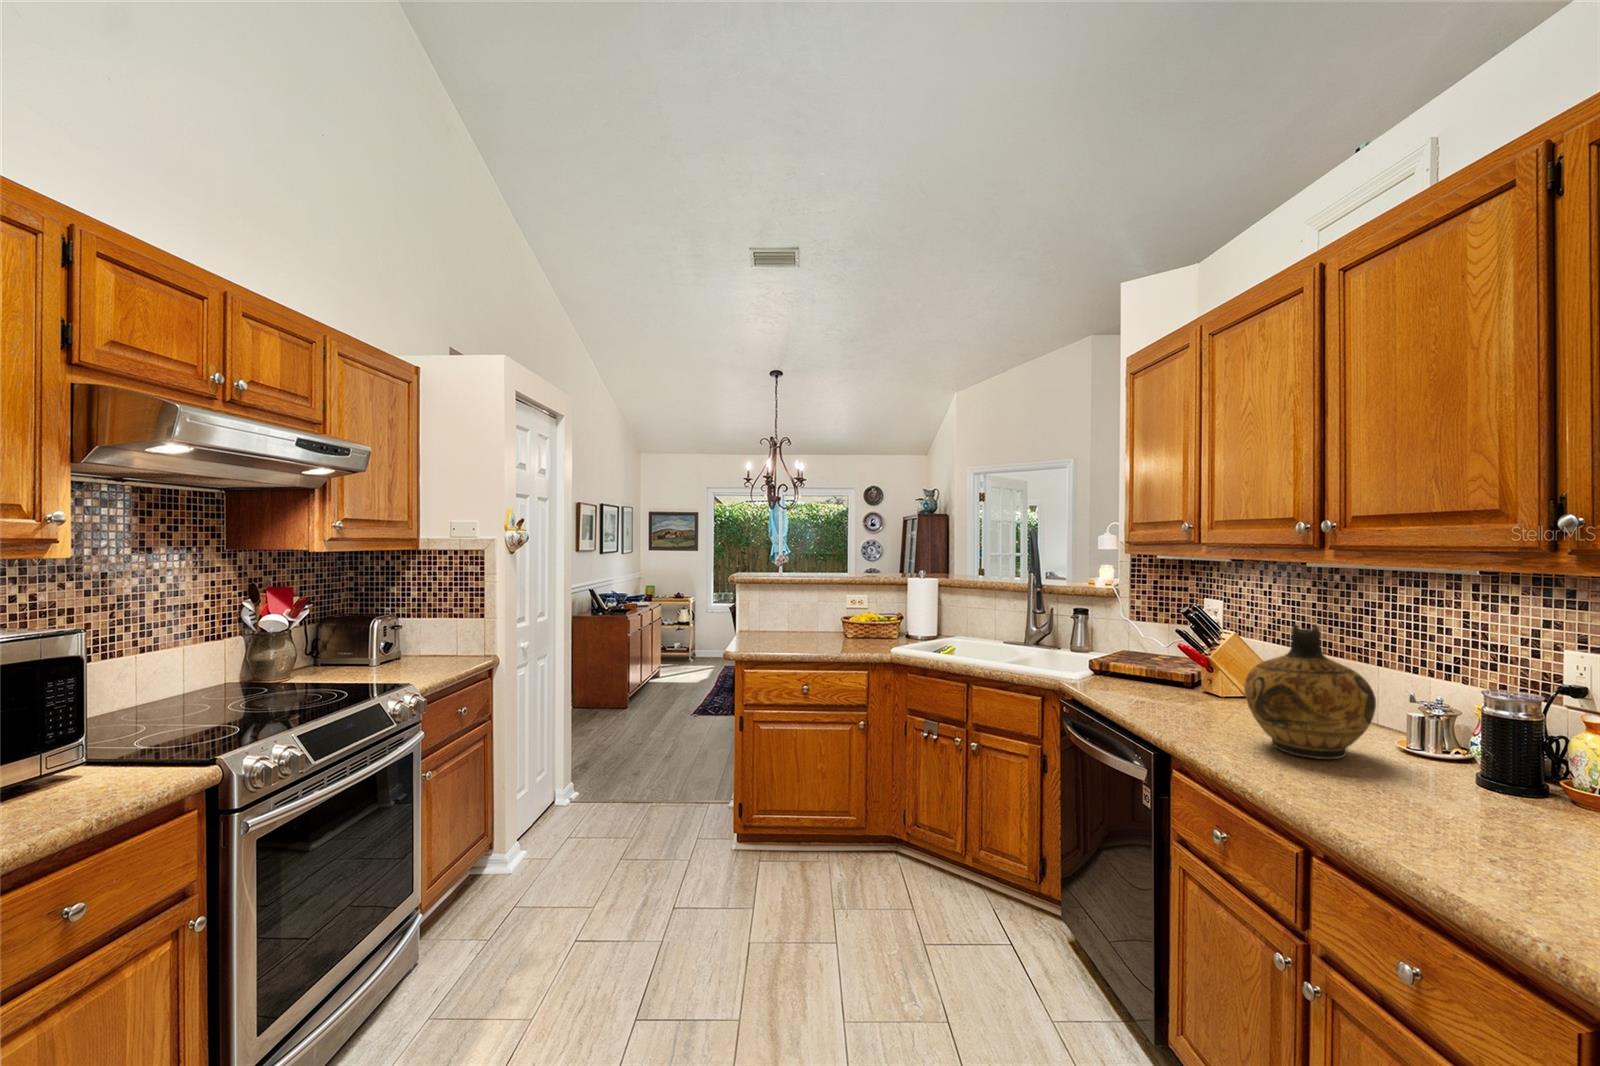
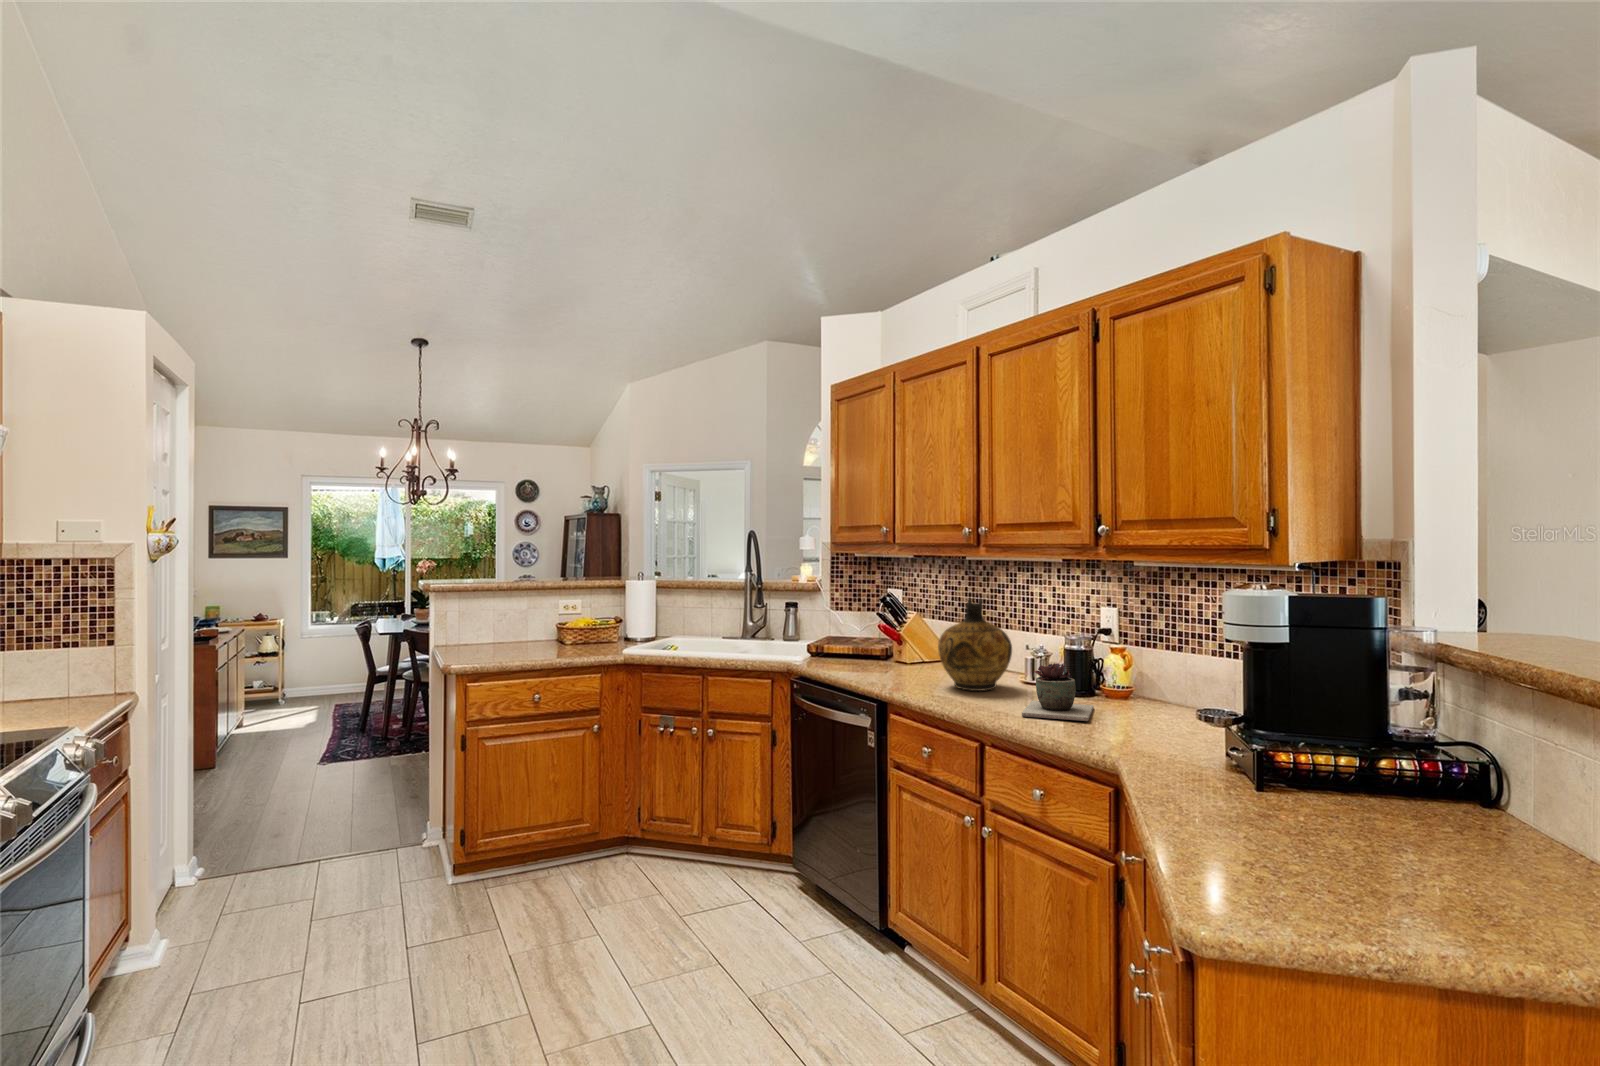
succulent plant: none [1370,742,1540,856] -> present [1022,663,1094,721]

